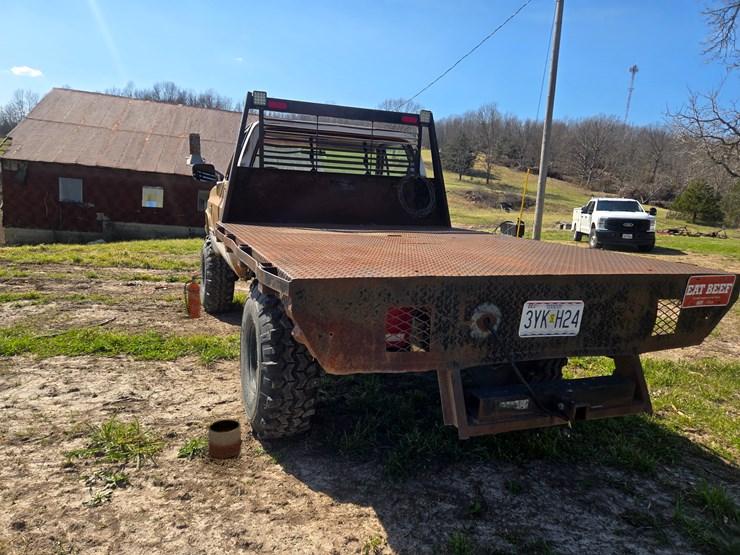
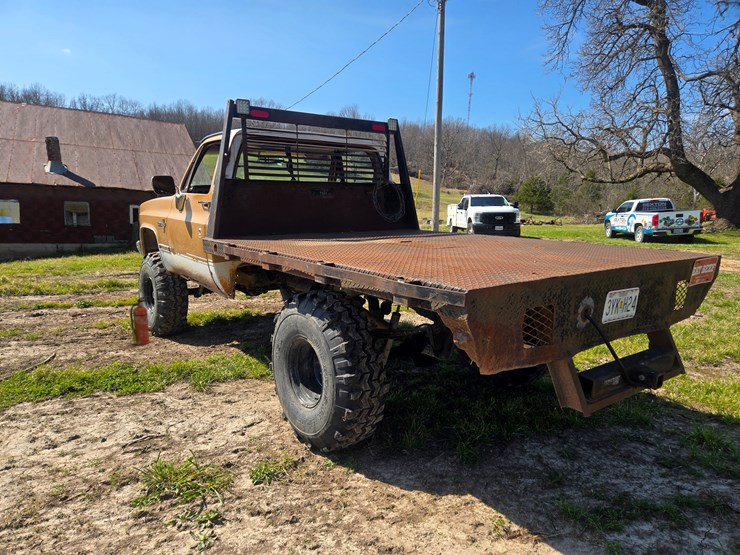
planter: present [208,419,241,458] -> none [280,438,313,478]

